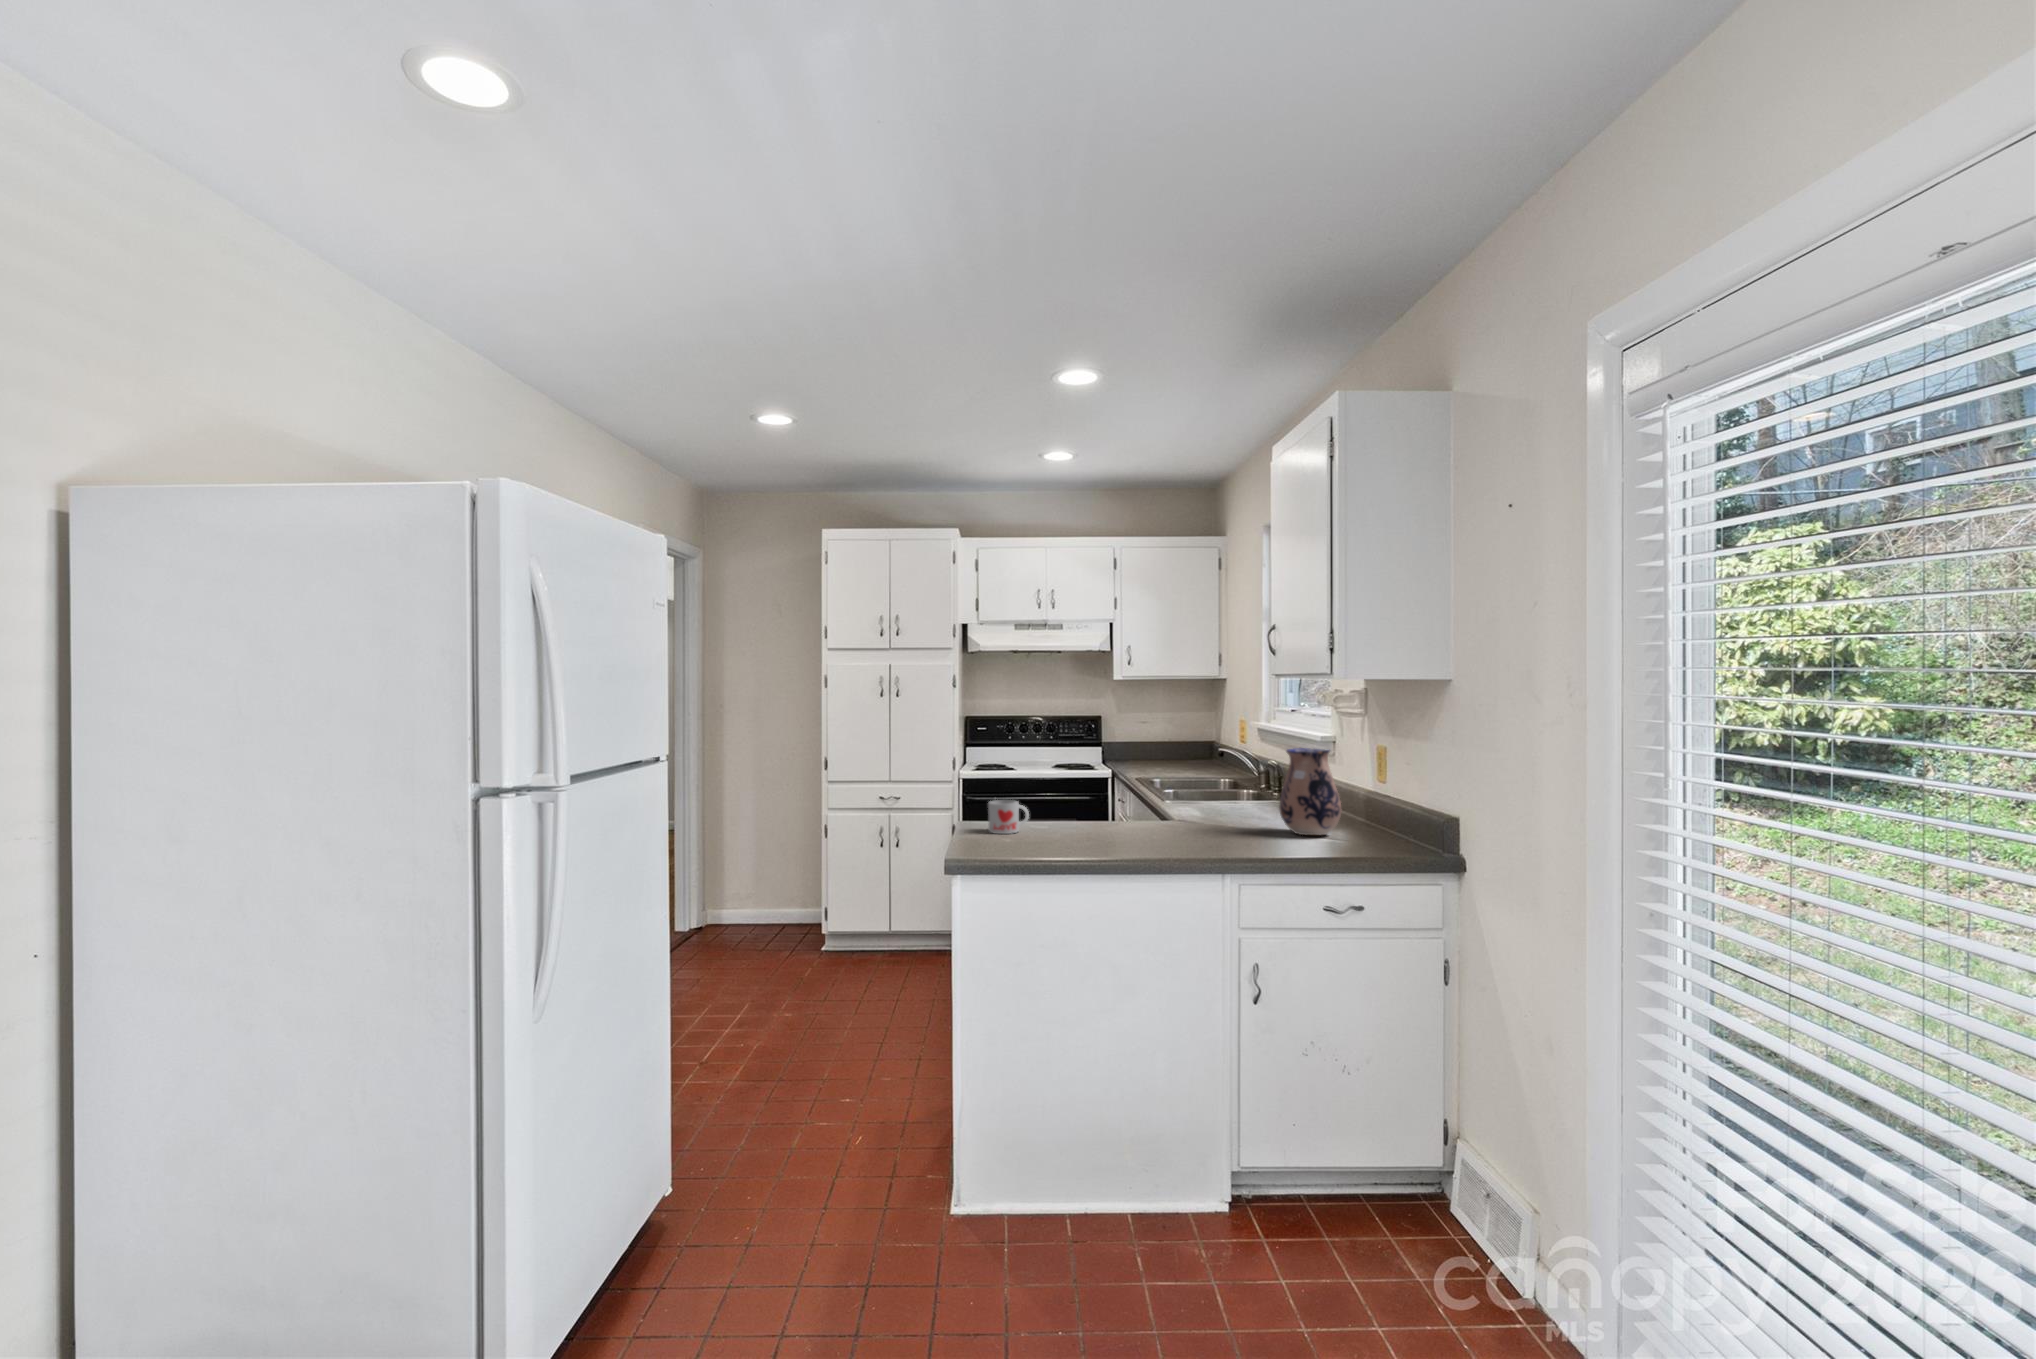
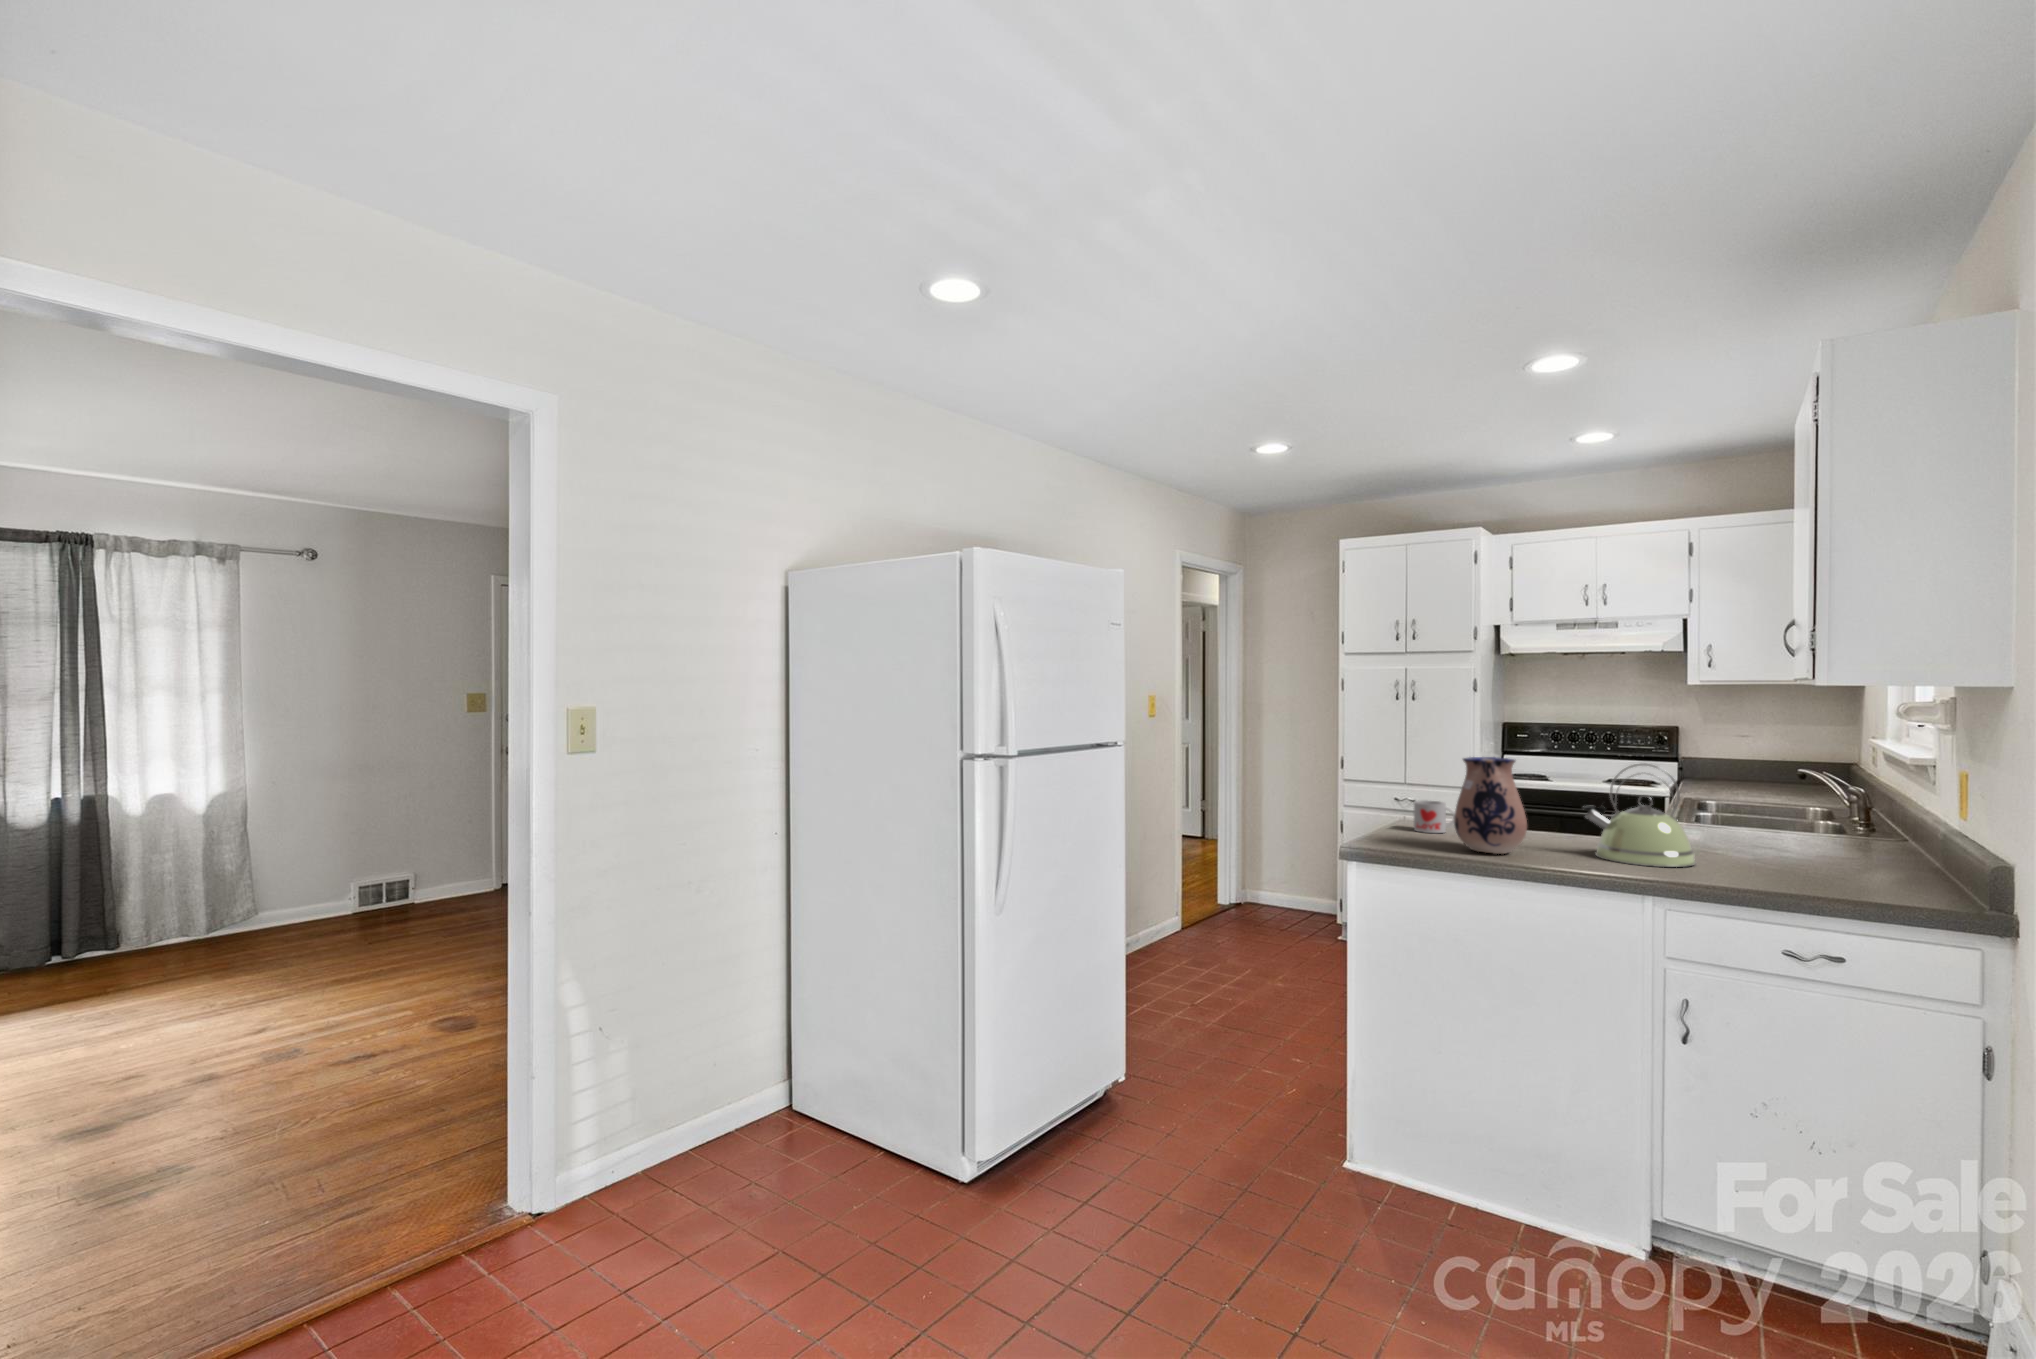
ceramic pitcher: present [1279,748,1342,835] -> present [1454,757,1527,854]
kettle: none [1149,751,1235,845] -> present [1583,763,1696,867]

